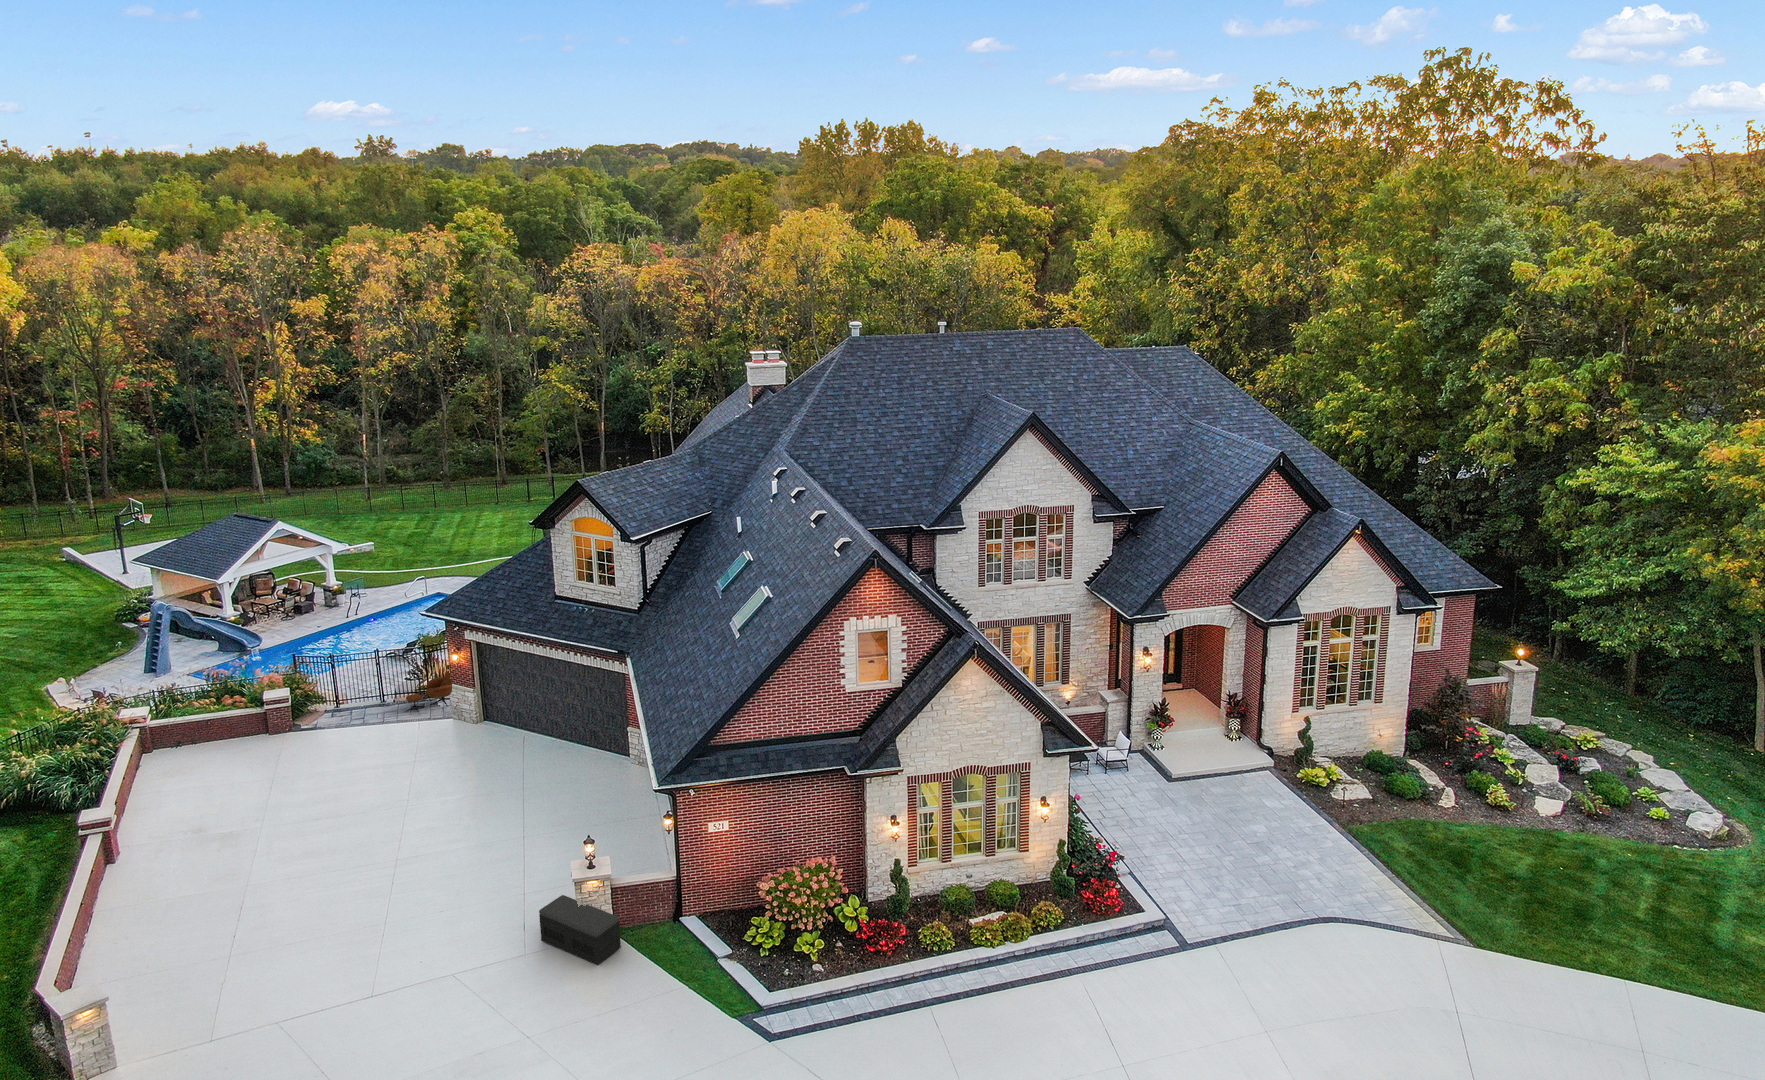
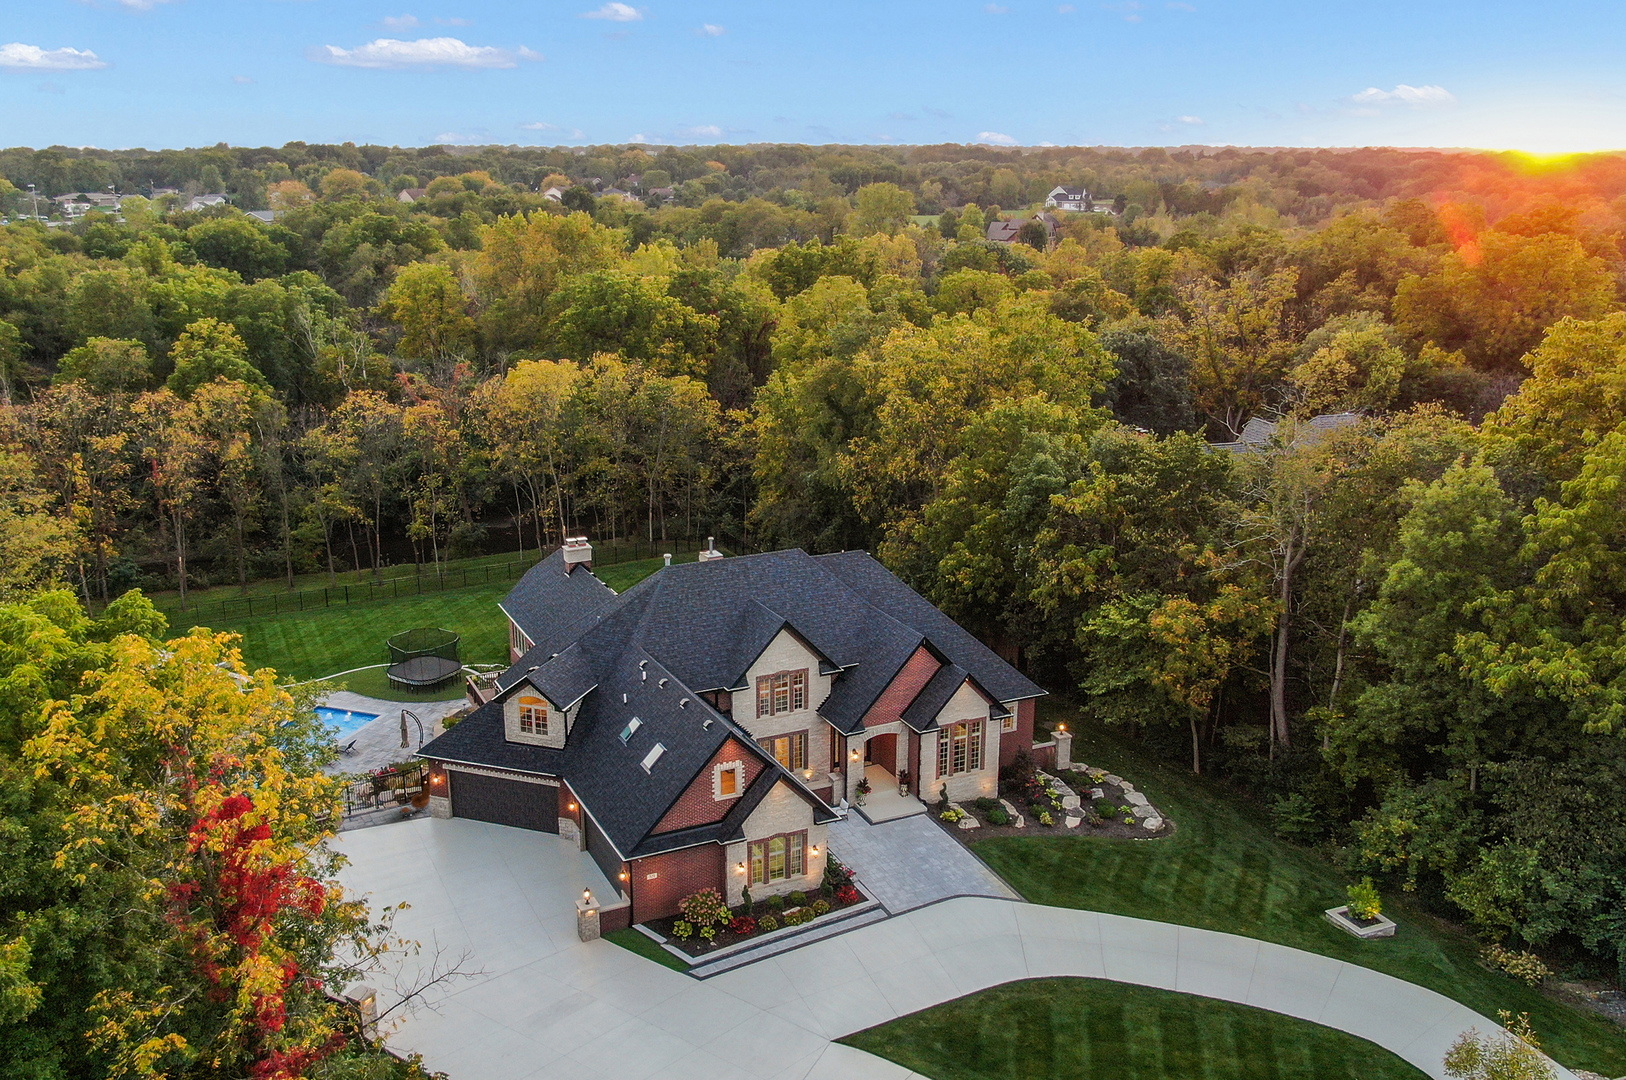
storage bench: present [539,895,621,965] -> none [563,924,607,957]

